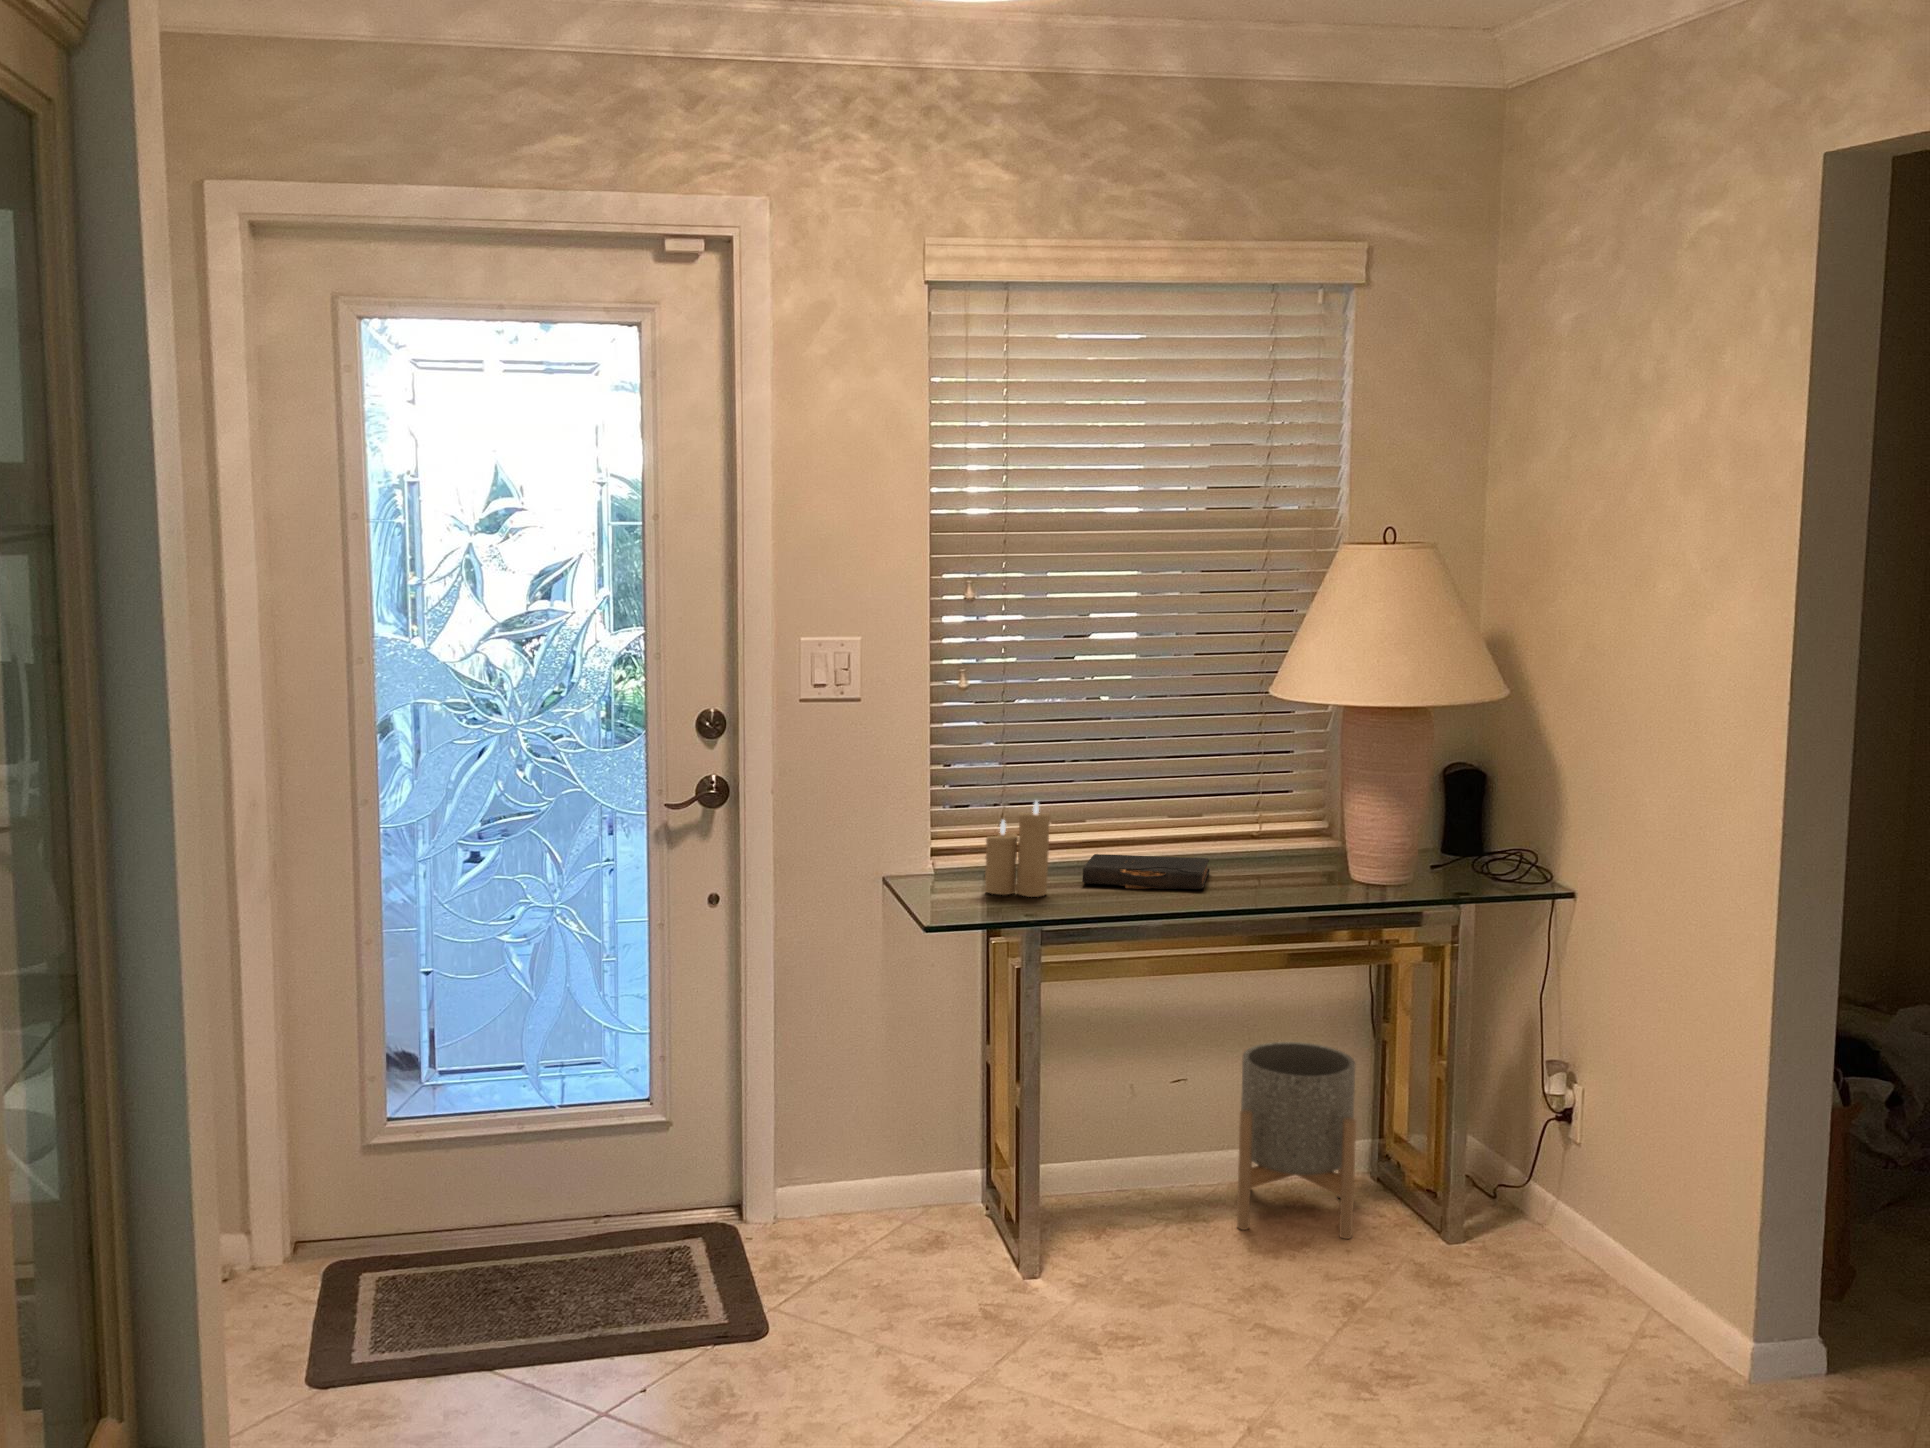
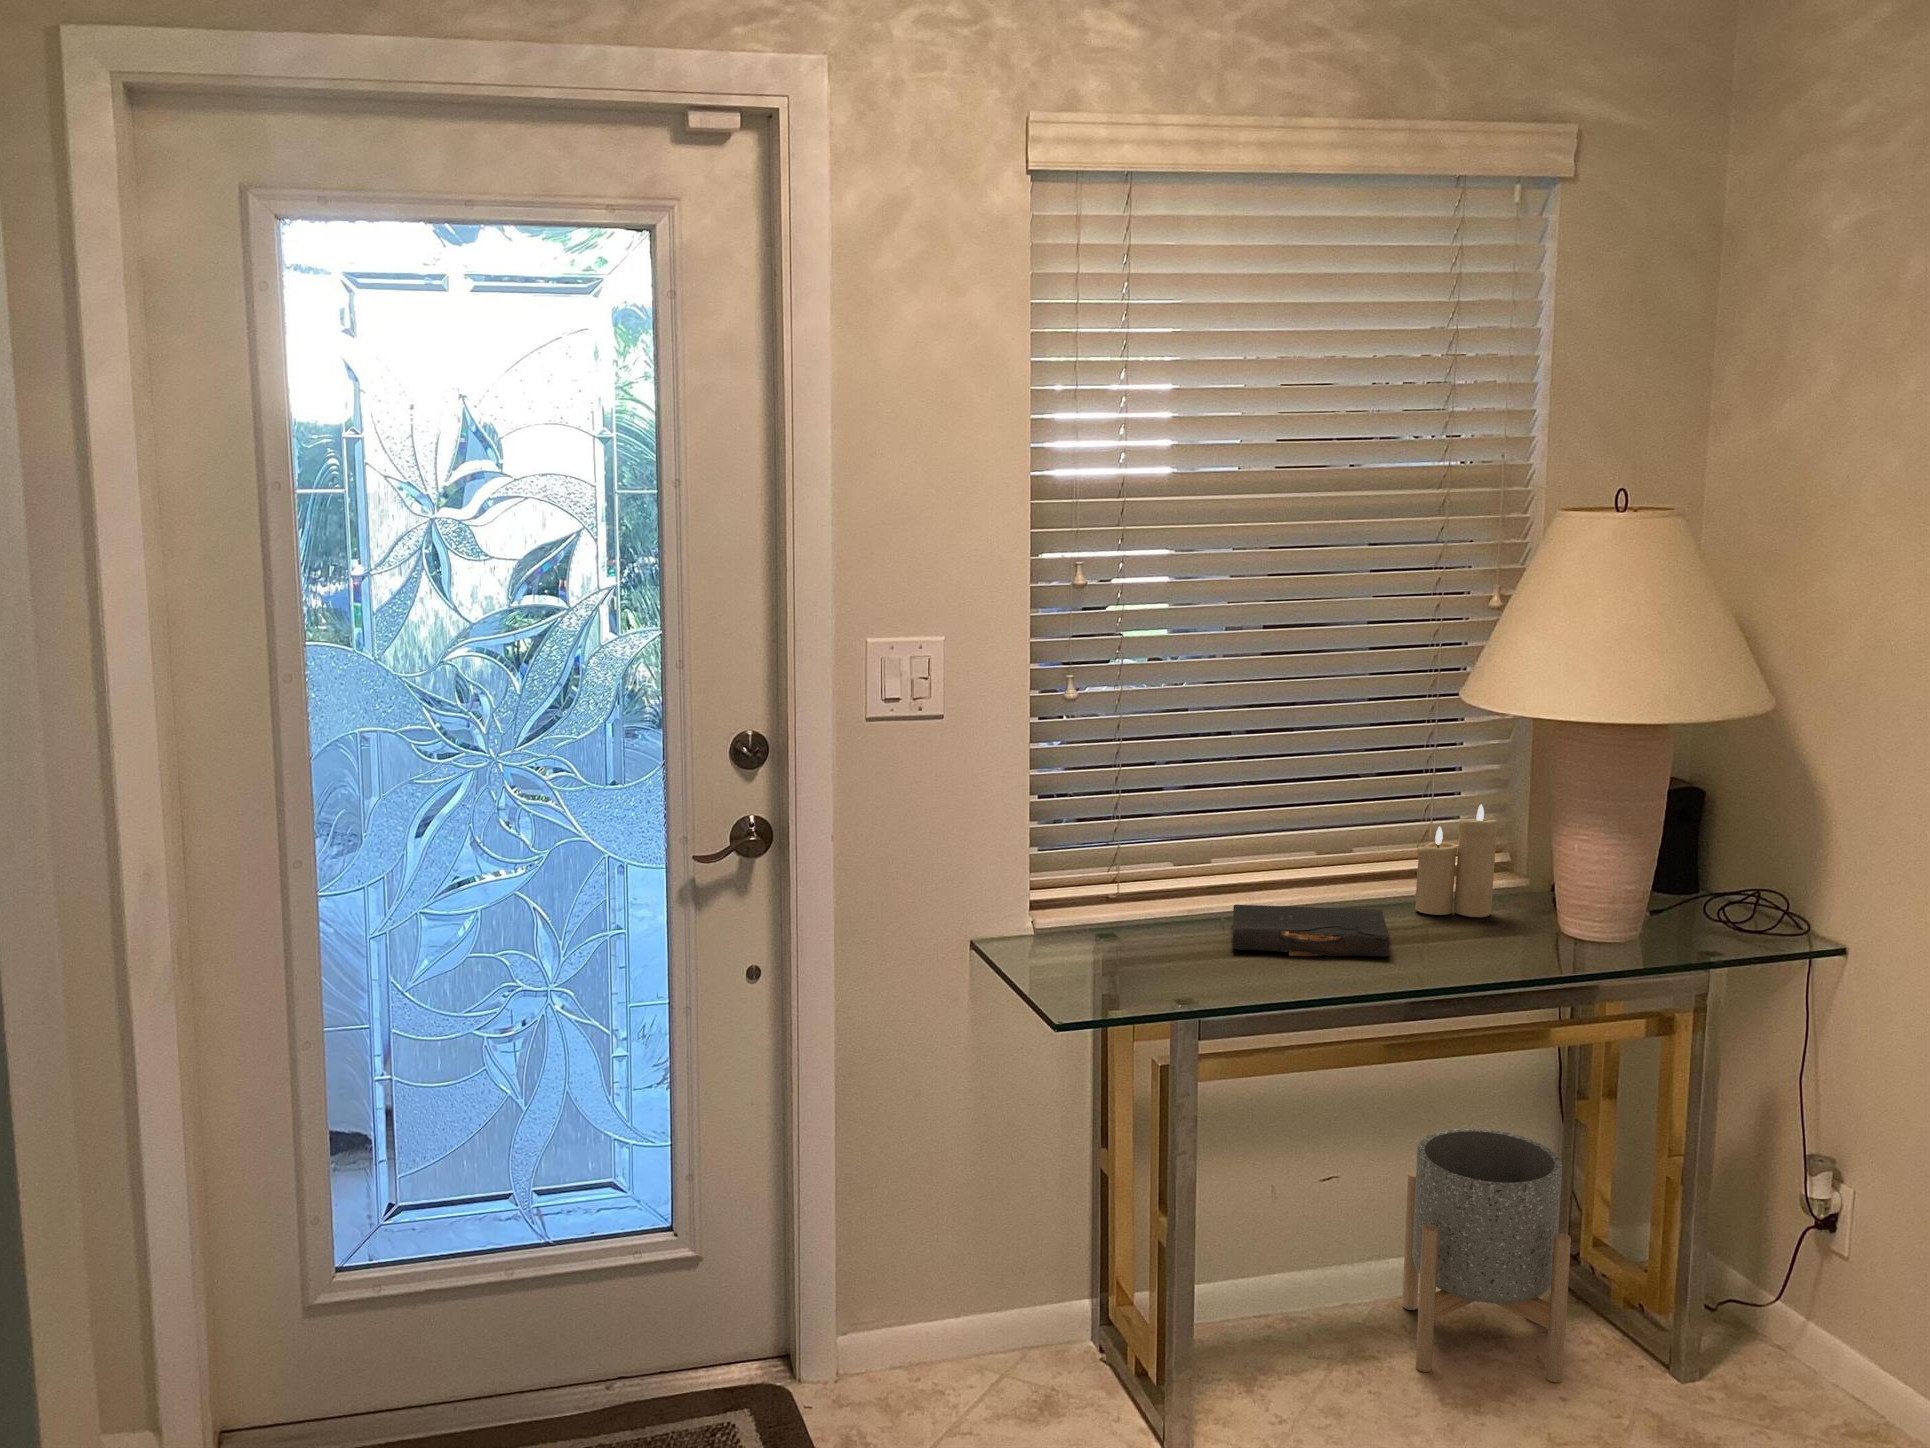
candle: present [985,801,1051,897] -> present [1415,805,1498,917]

